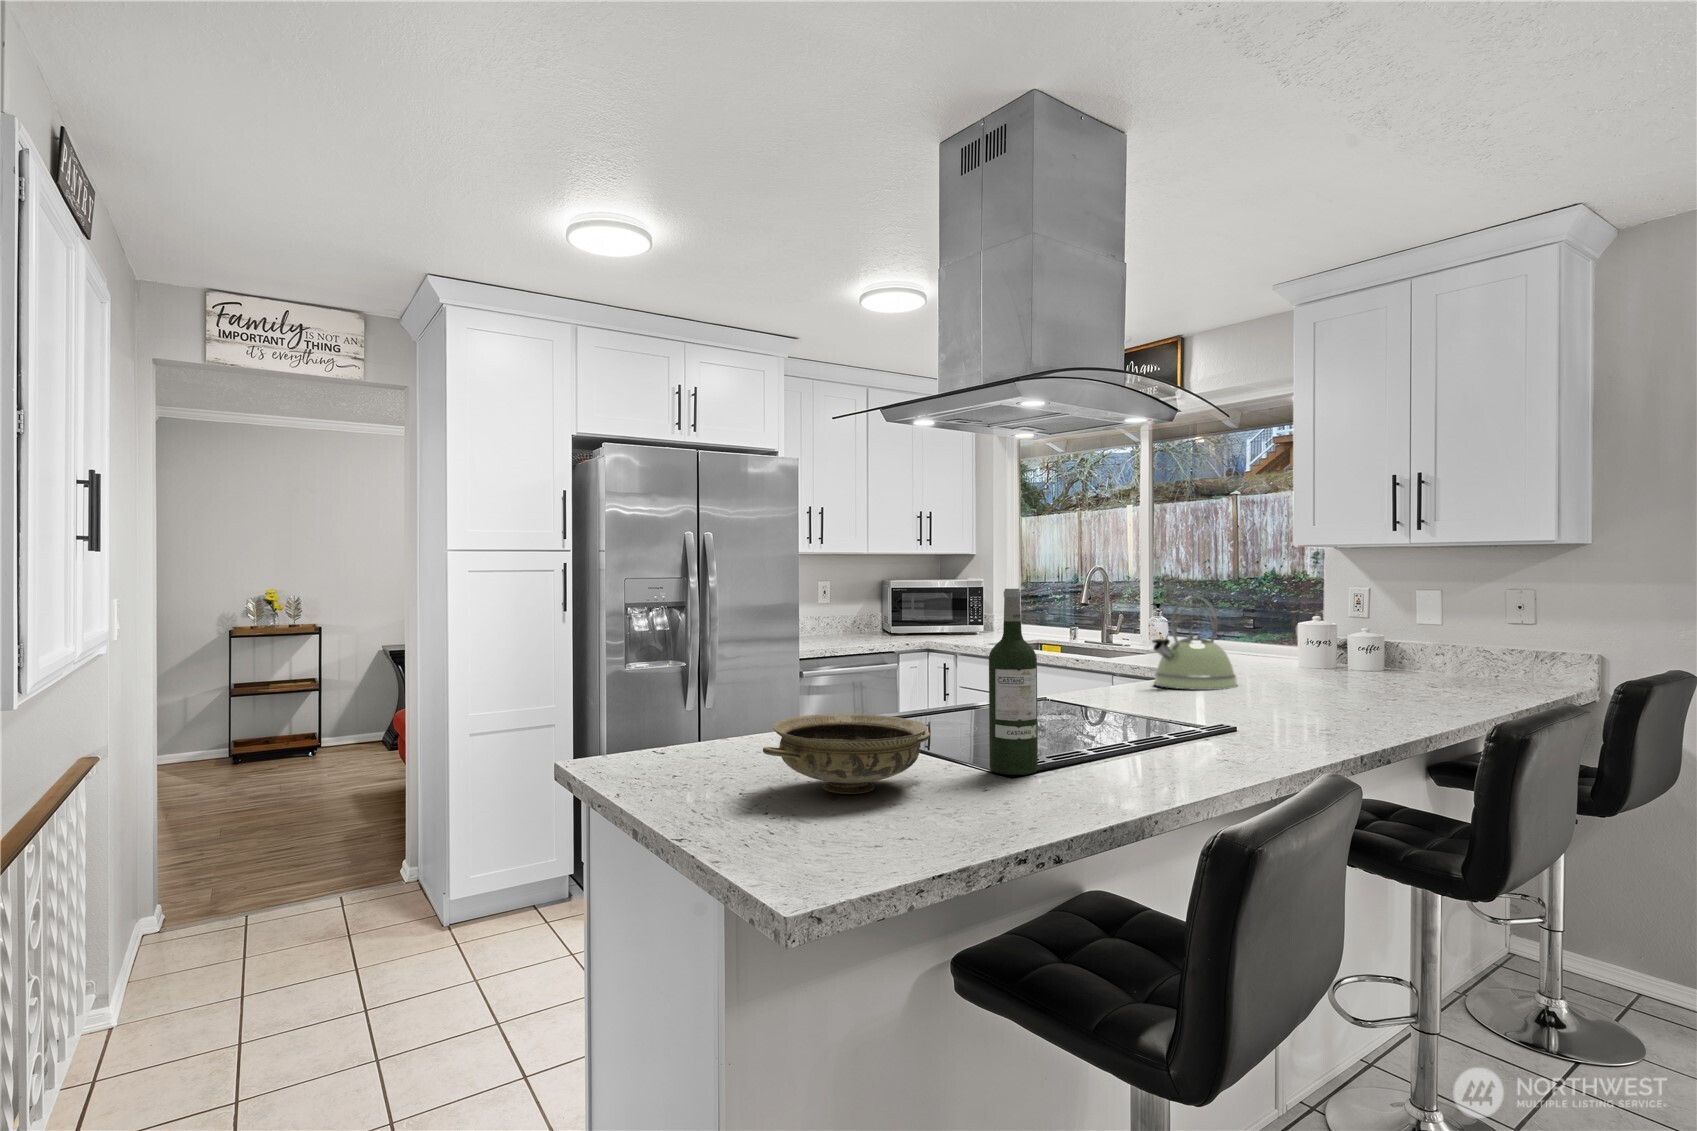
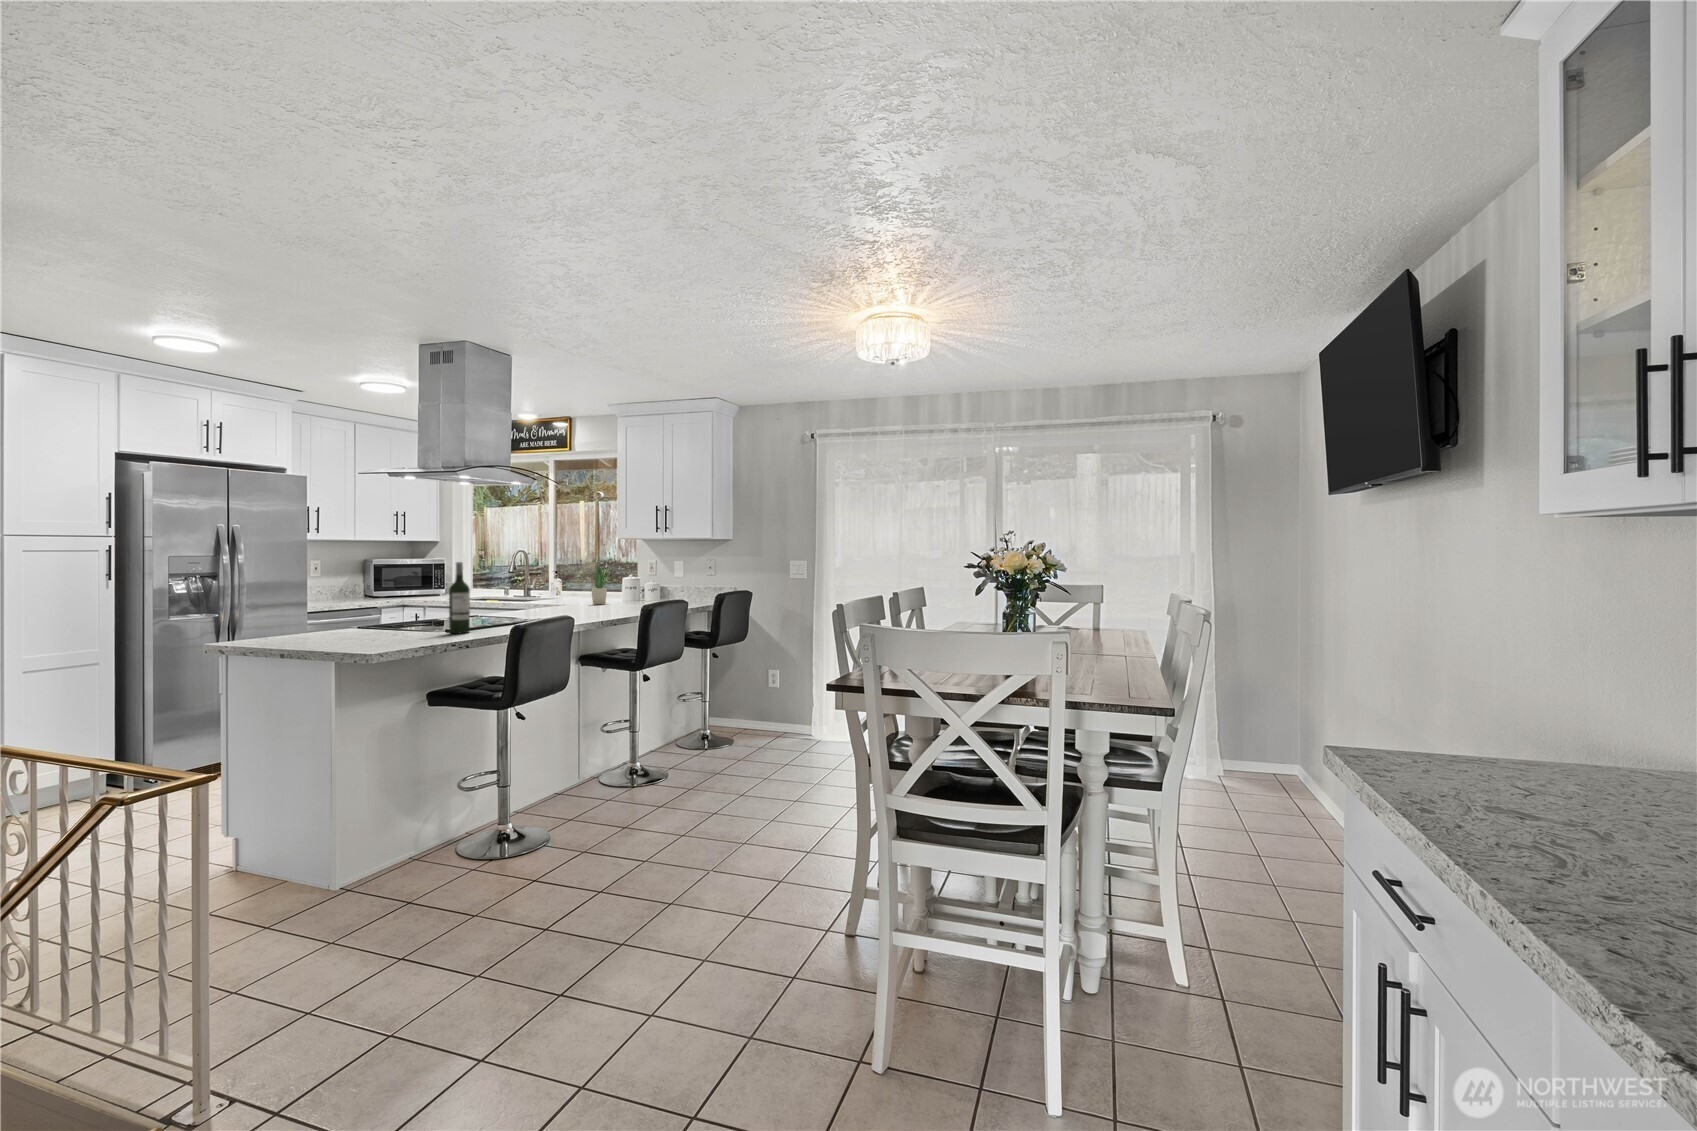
potted plant: none [1254,580,1297,675] -> present [591,562,609,605]
kettle: present [1152,595,1237,690] -> none [536,567,578,611]
ceramic bowl: present [763,714,930,794] -> none [351,614,423,641]

